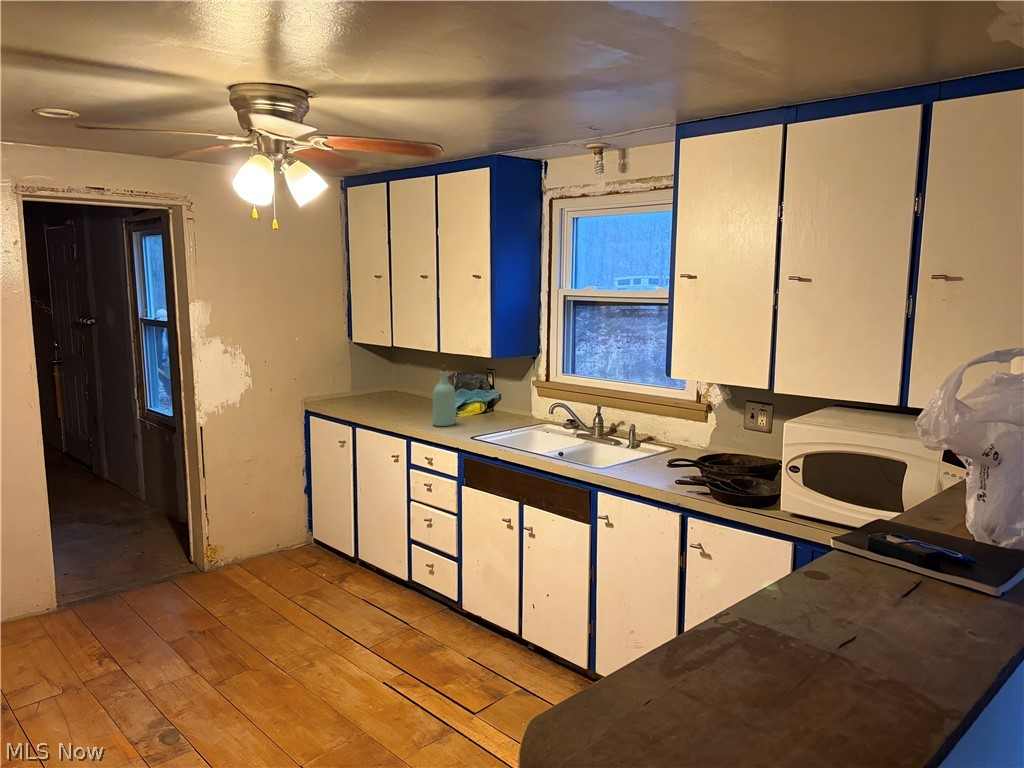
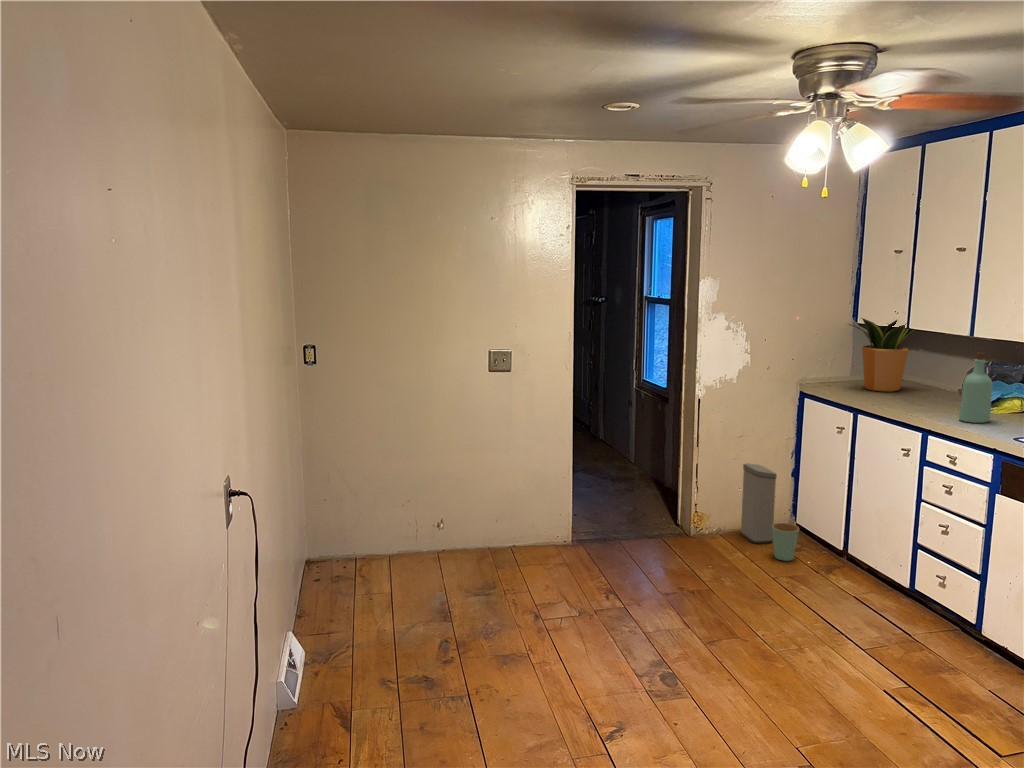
potted plant: none [342,336,410,403] -> present [850,318,915,392]
trash can: none [255,487,312,578] -> present [741,463,799,561]

